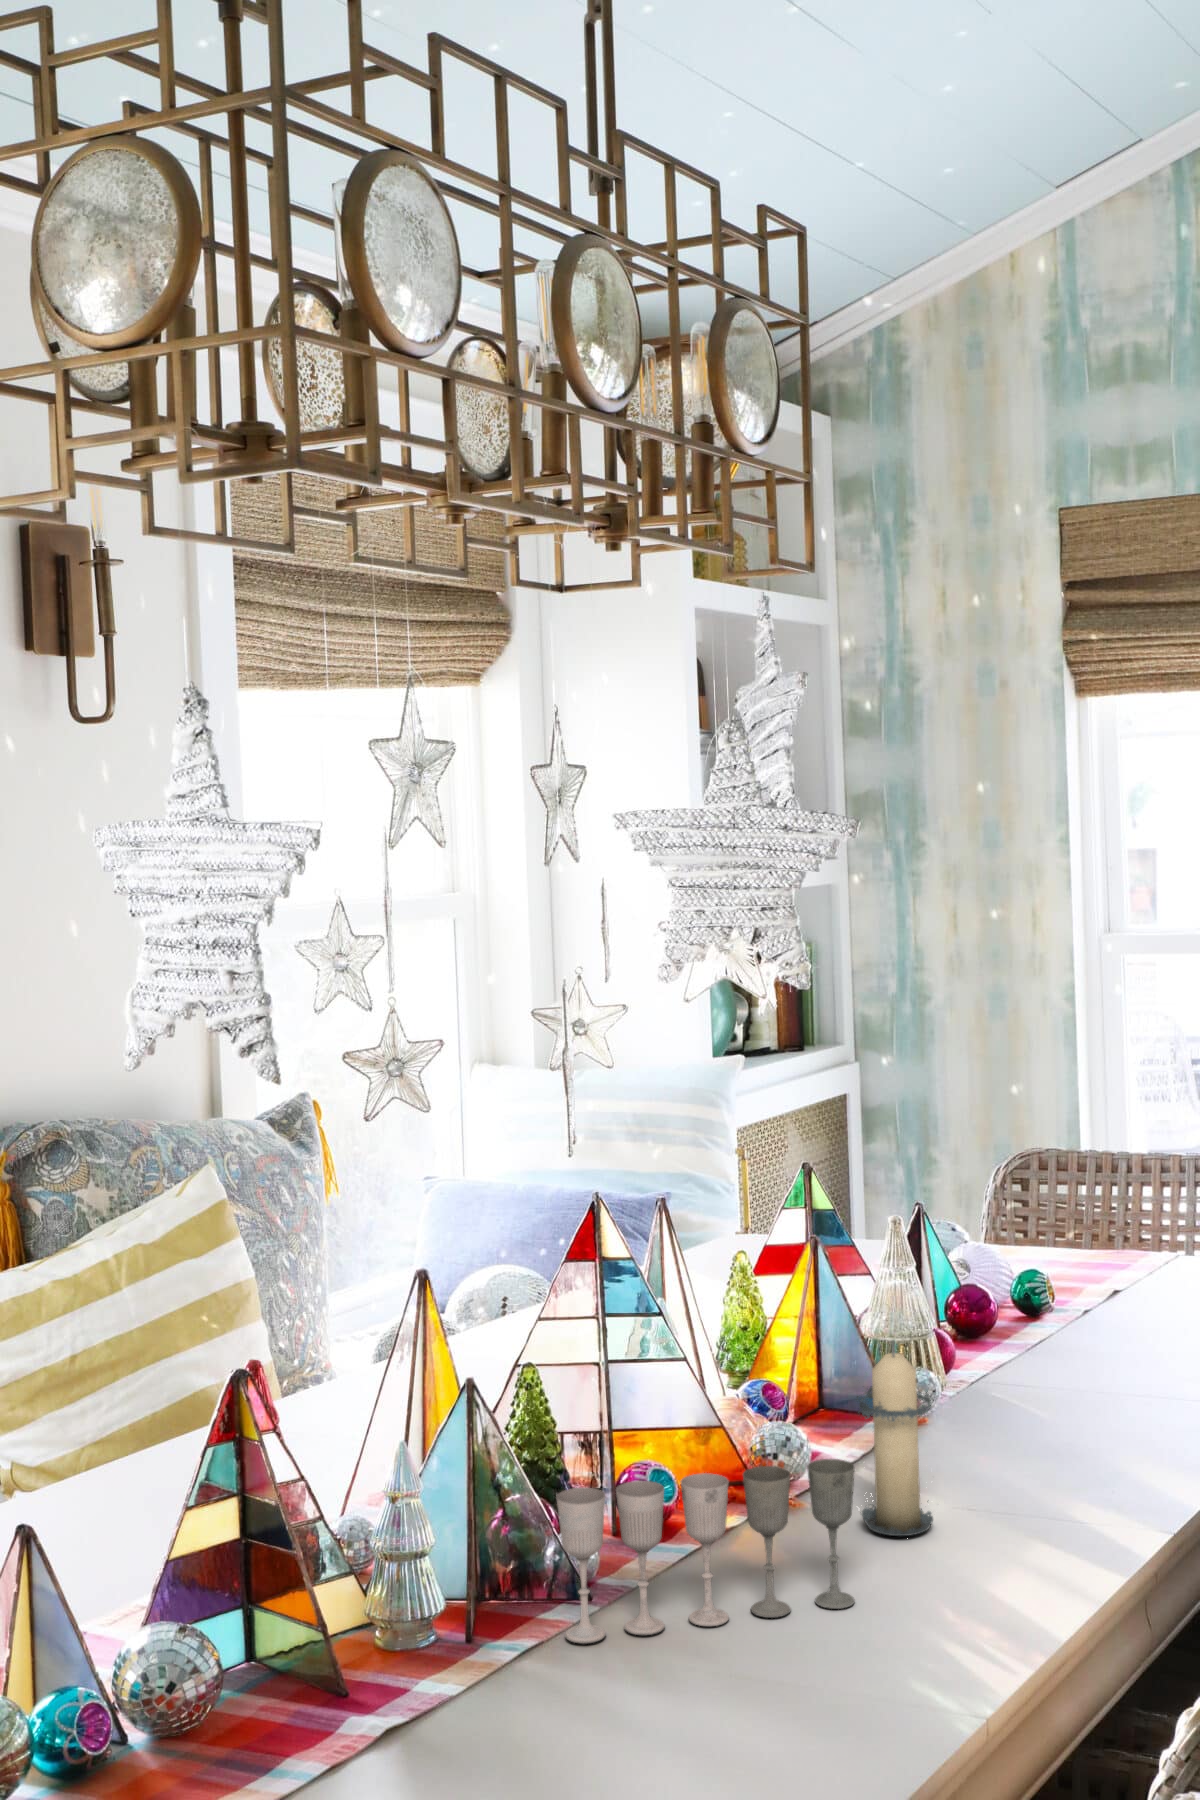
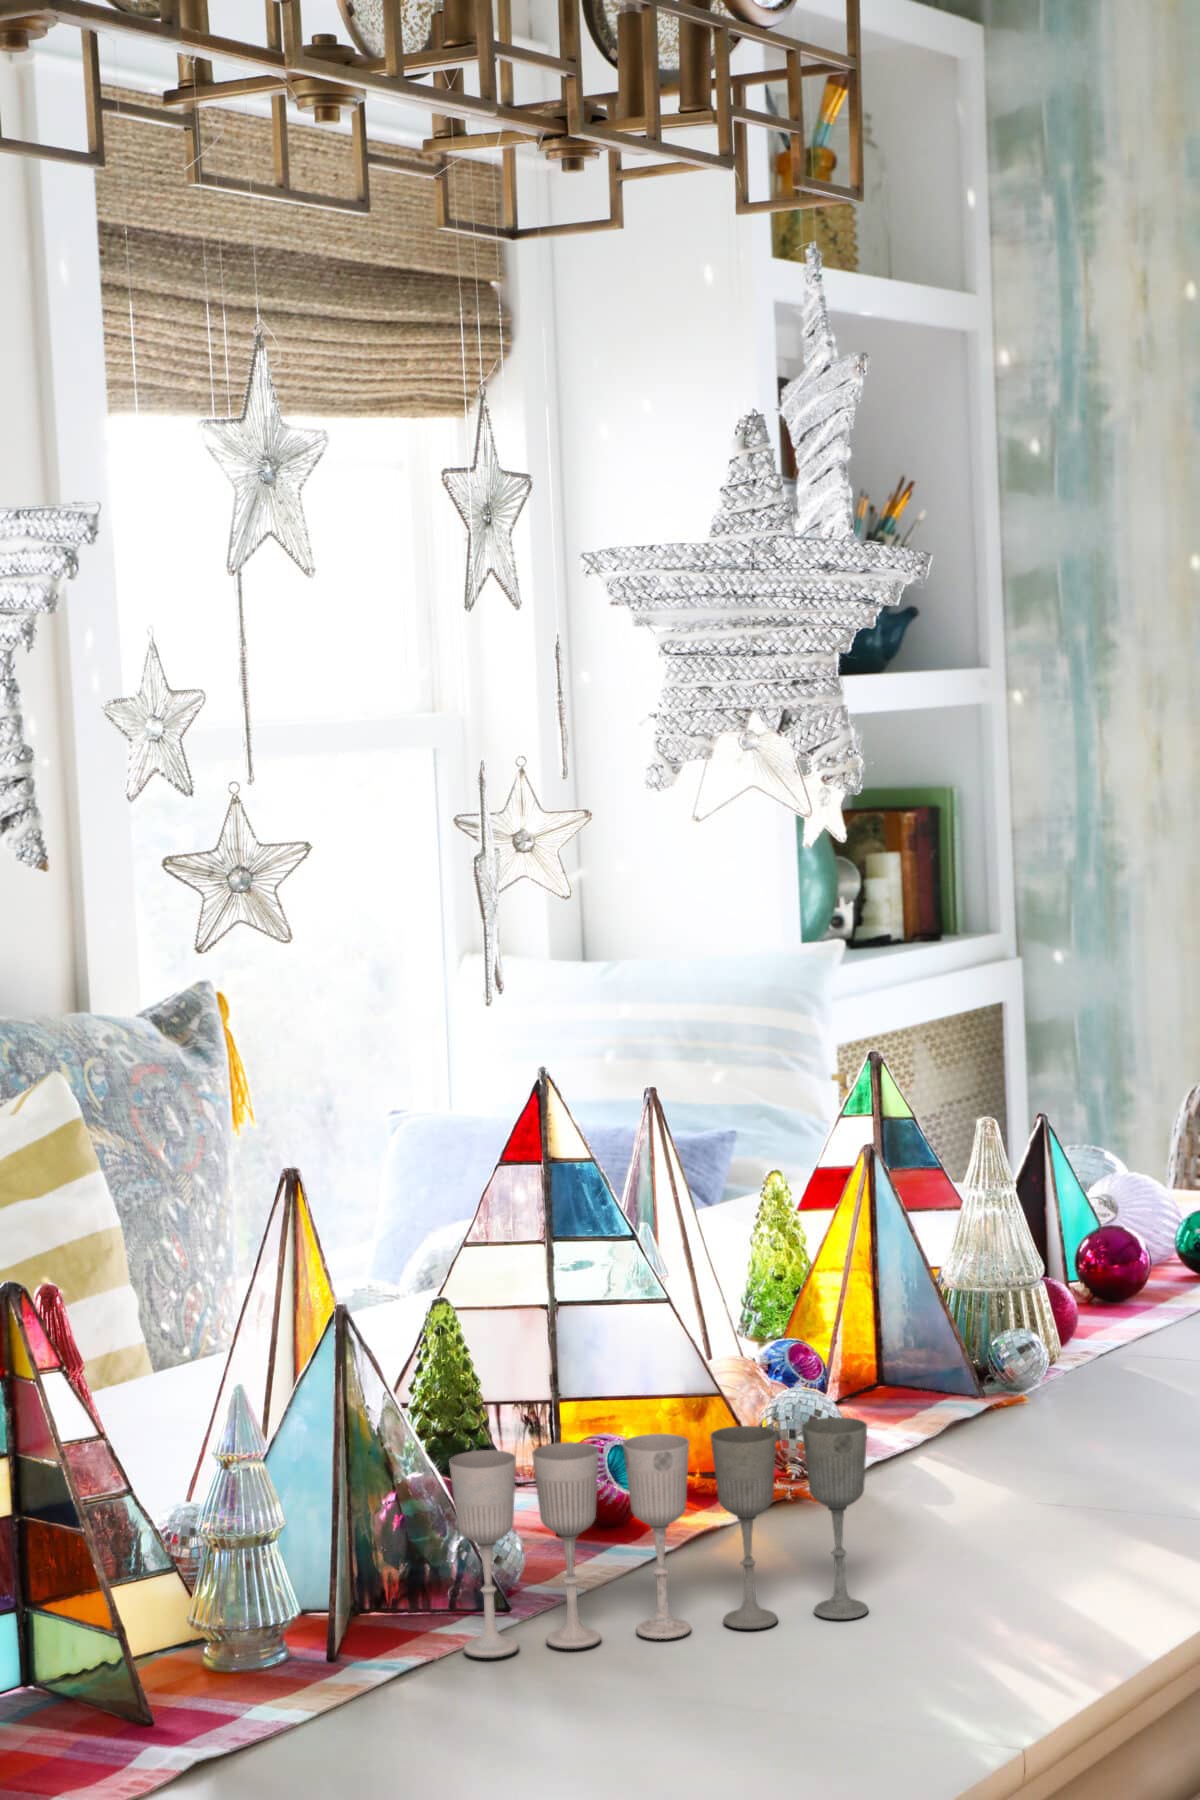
candle: present [857,1341,934,1536] -> none [882,1267,1015,1540]

